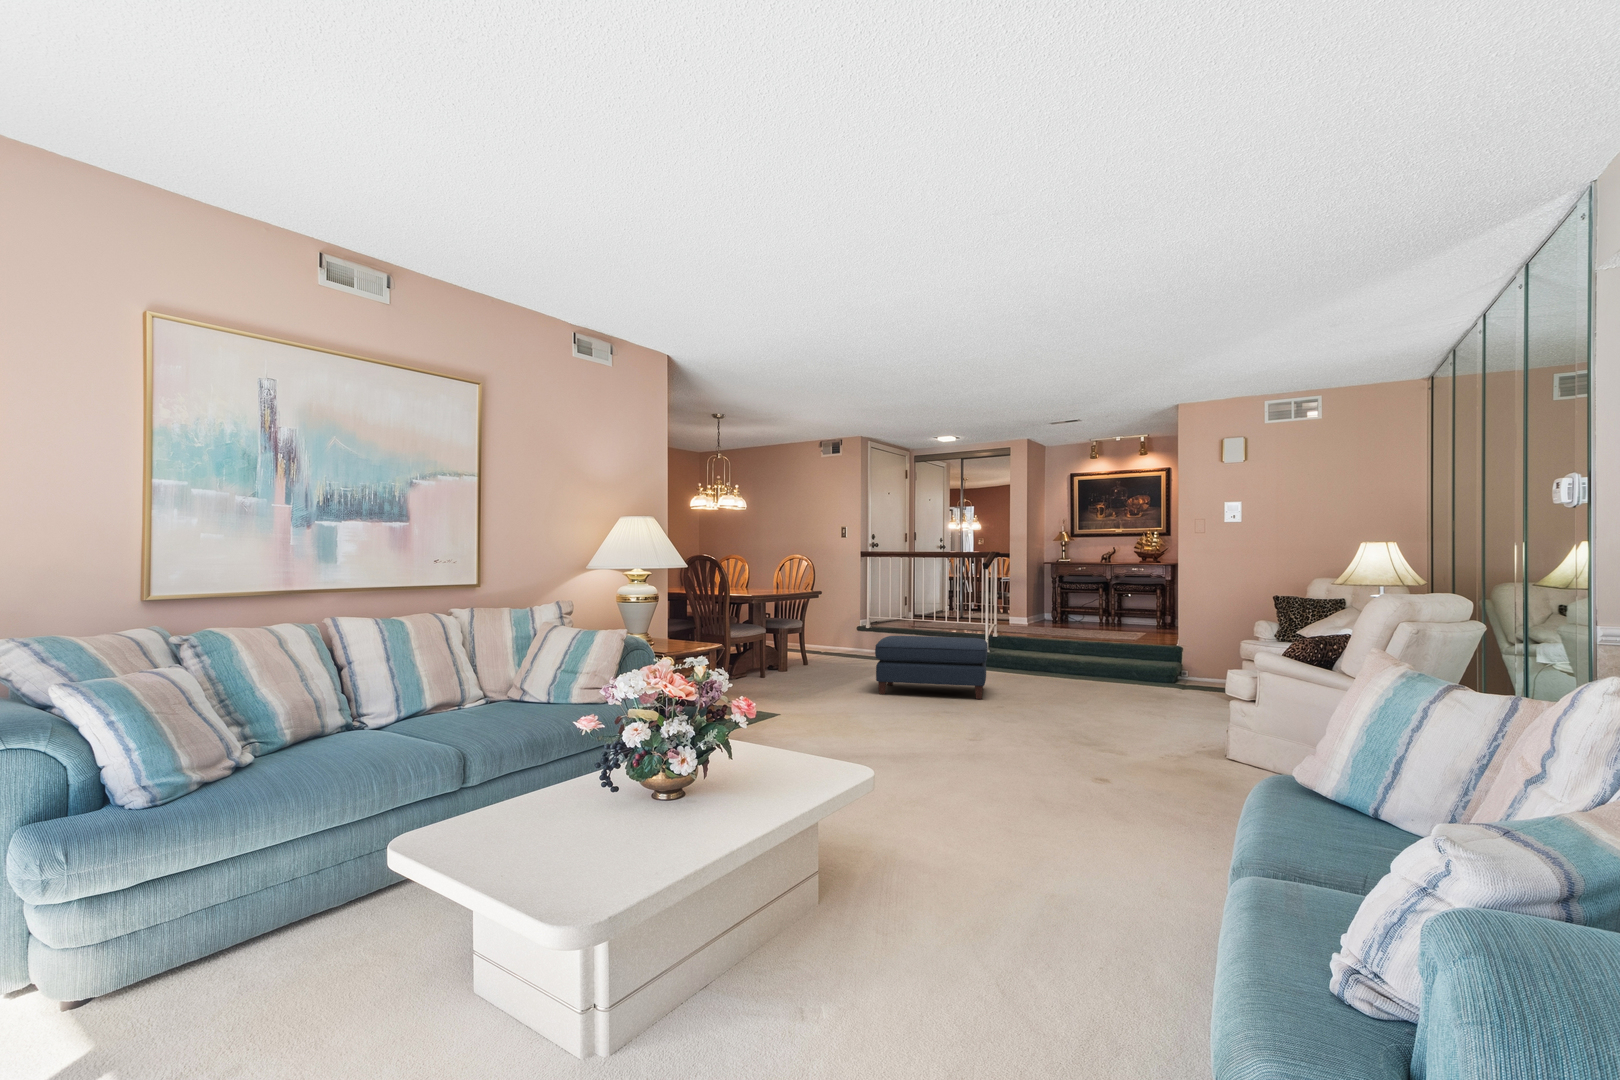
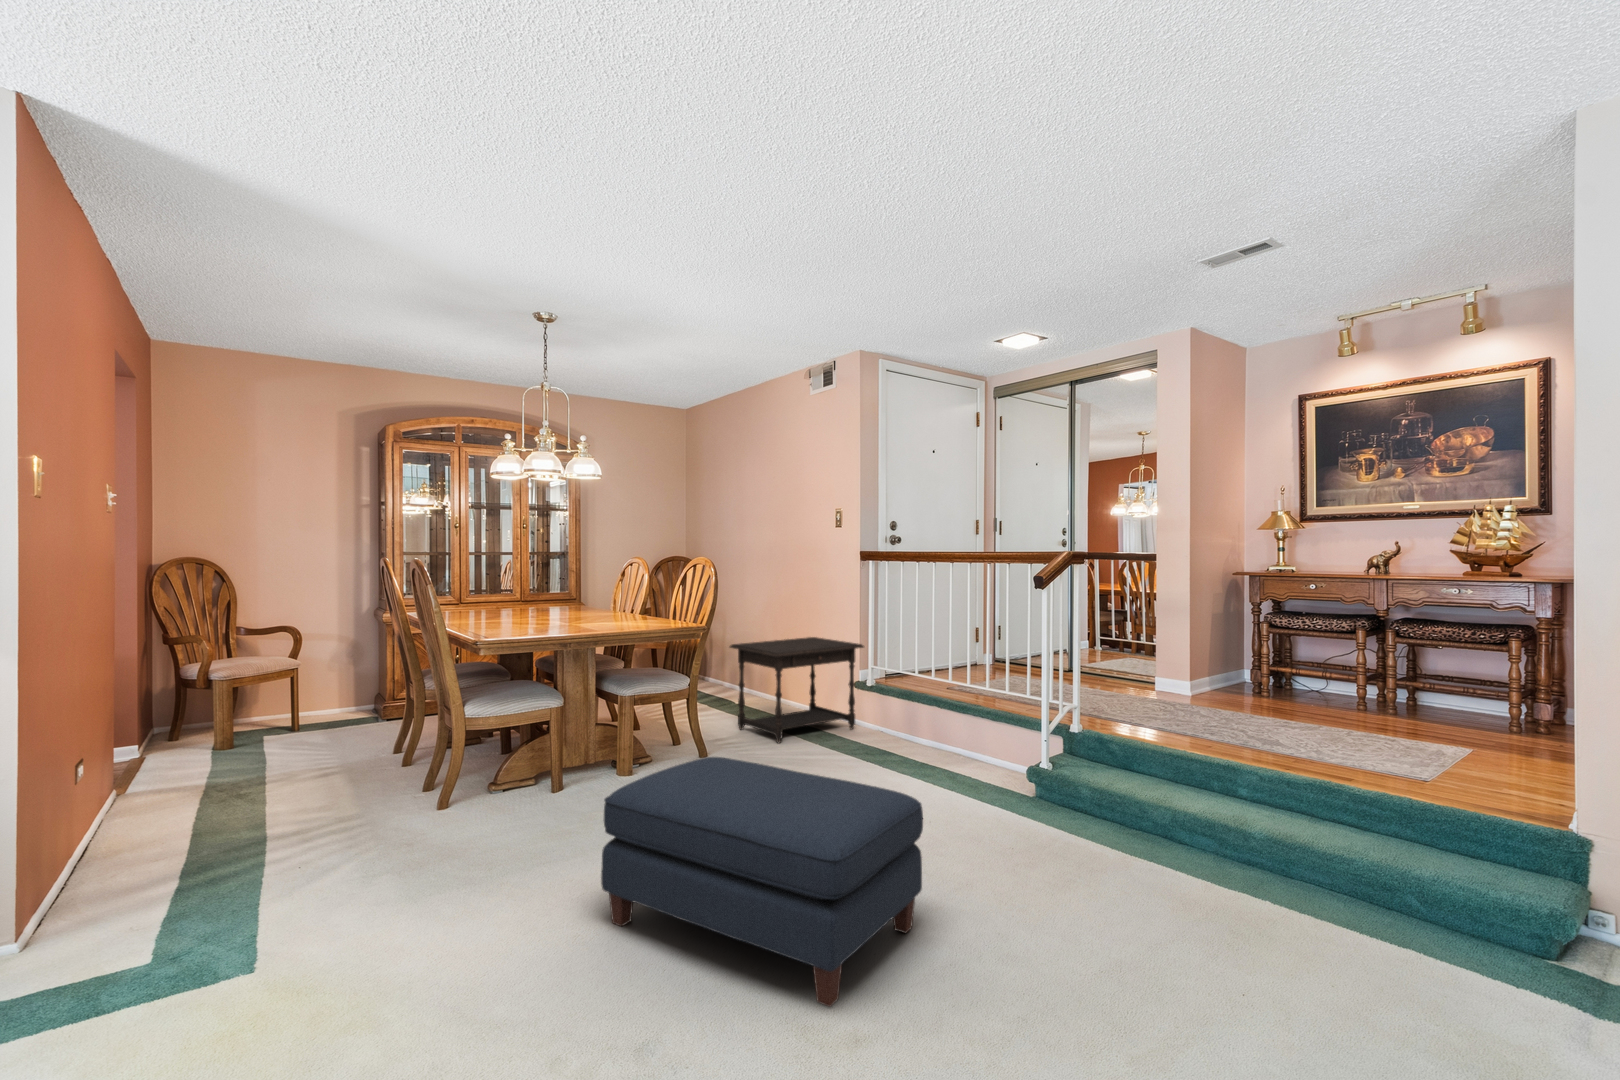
side table: none [795,602,866,657] -> present [730,637,864,743]

